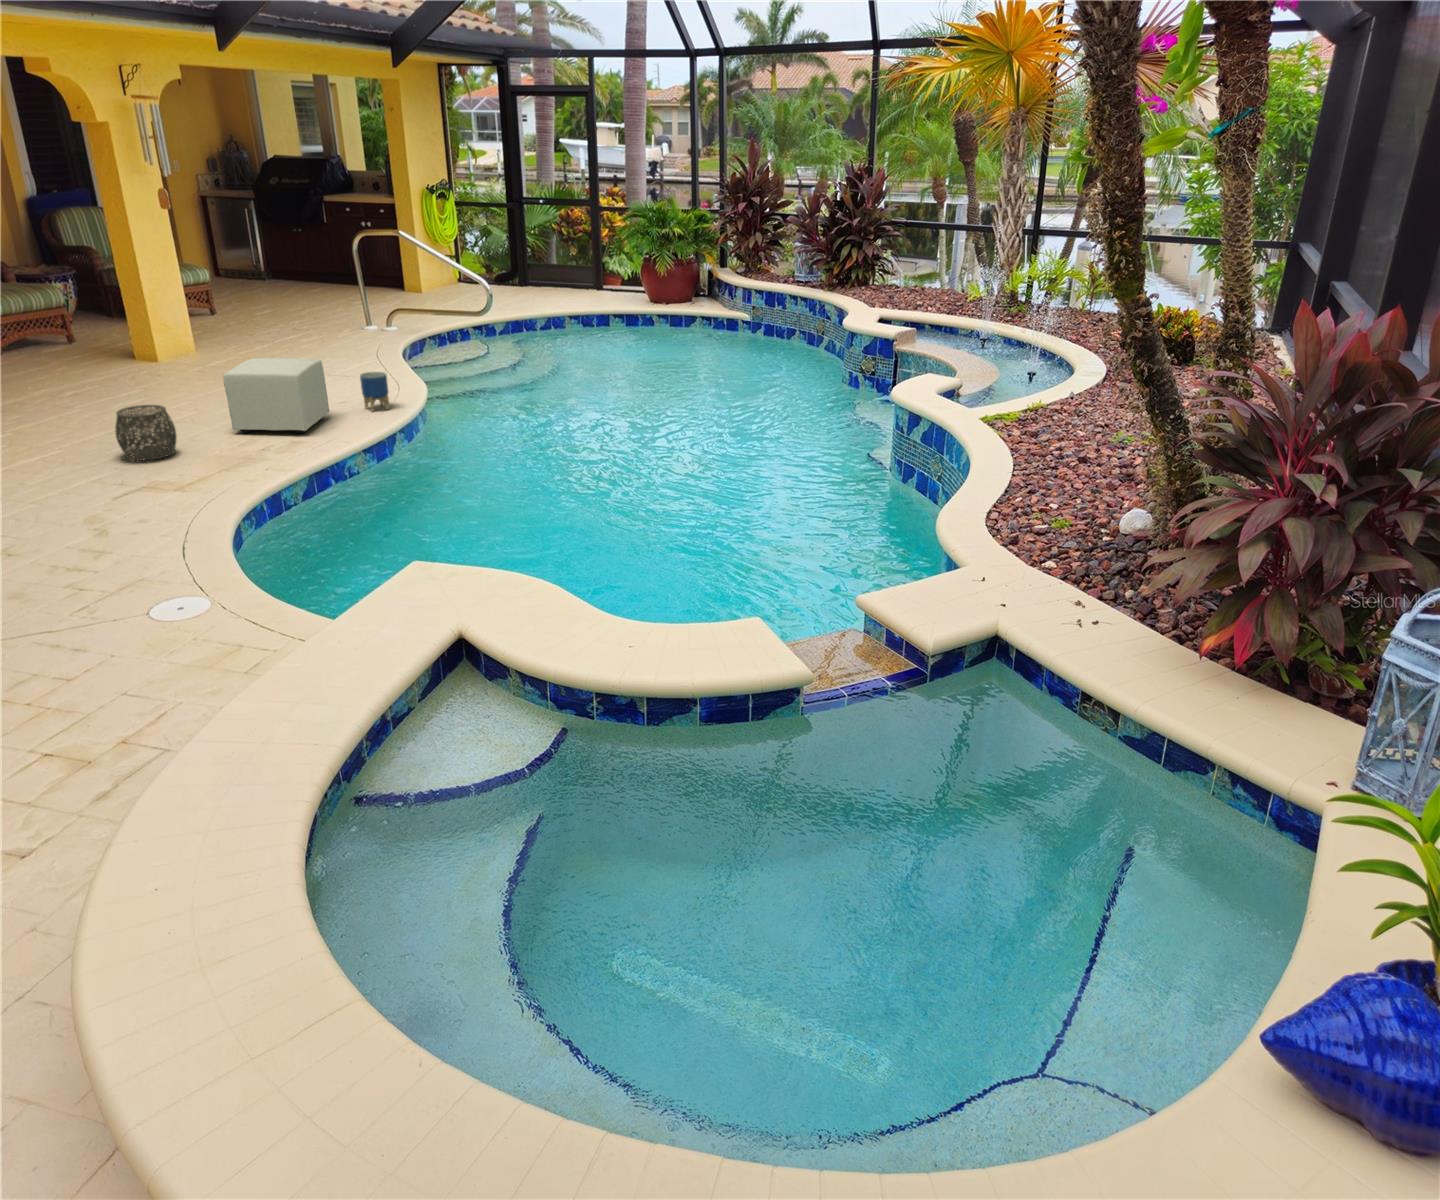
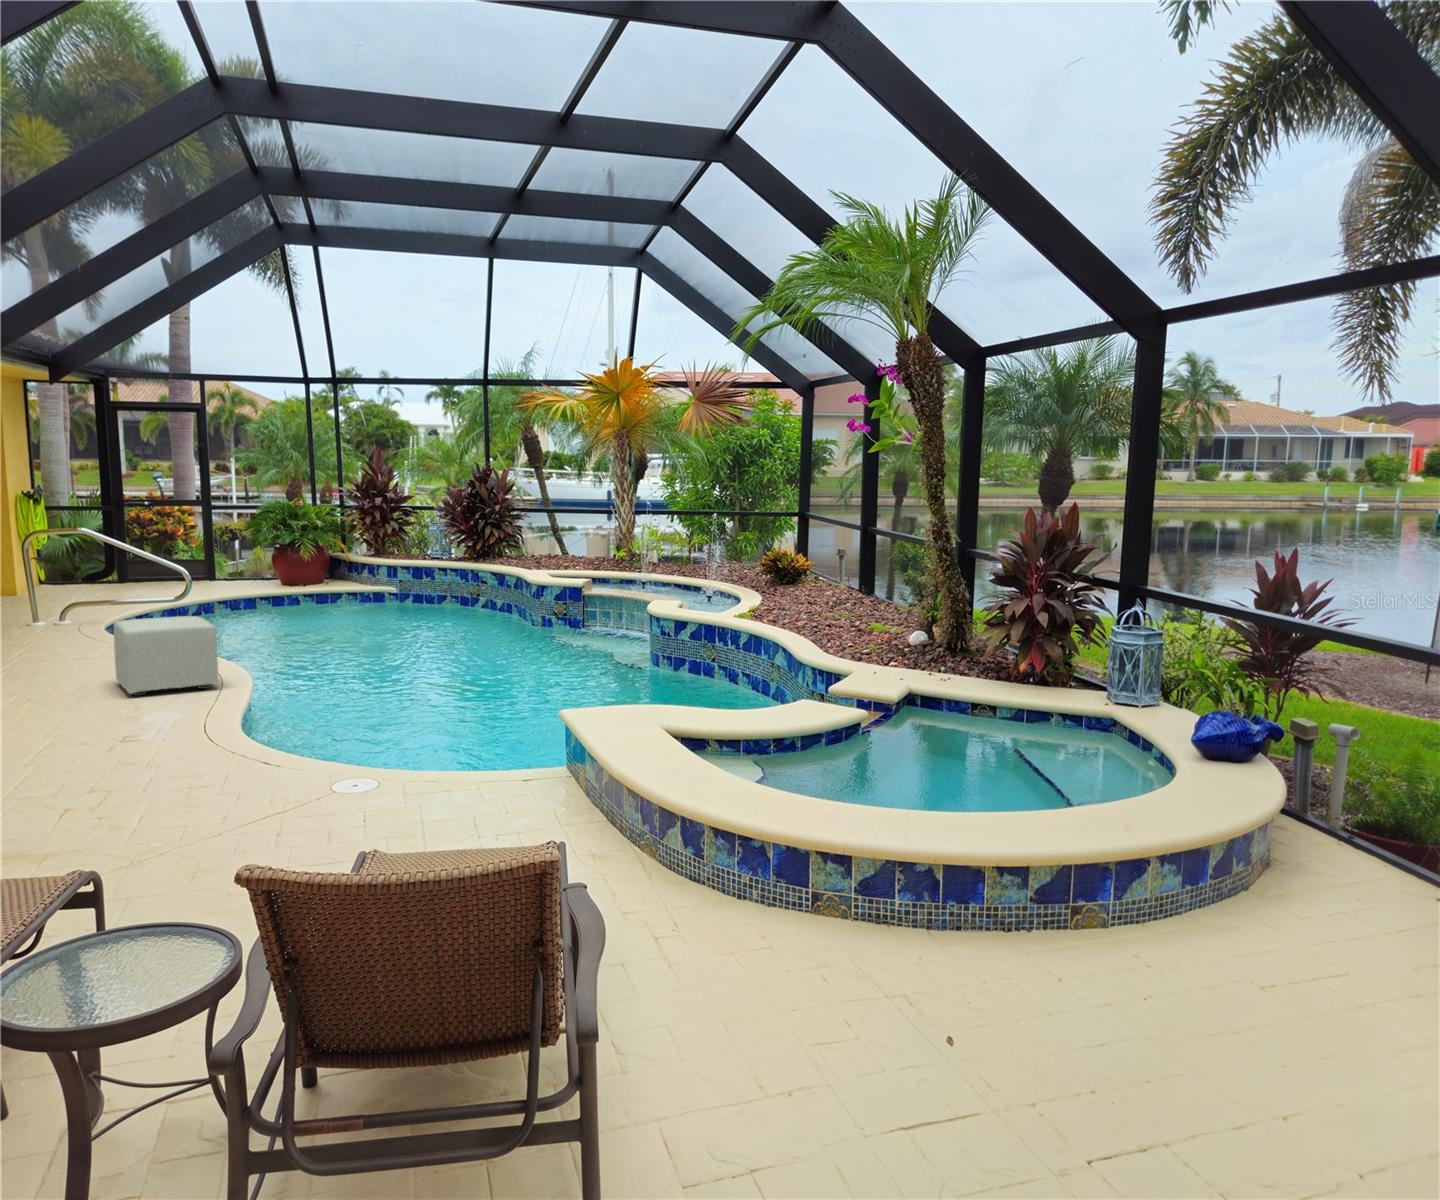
planter: present [360,372,390,412] -> none [217,630,248,669]
woven basket: present [115,405,177,461] -> none [38,665,114,728]

